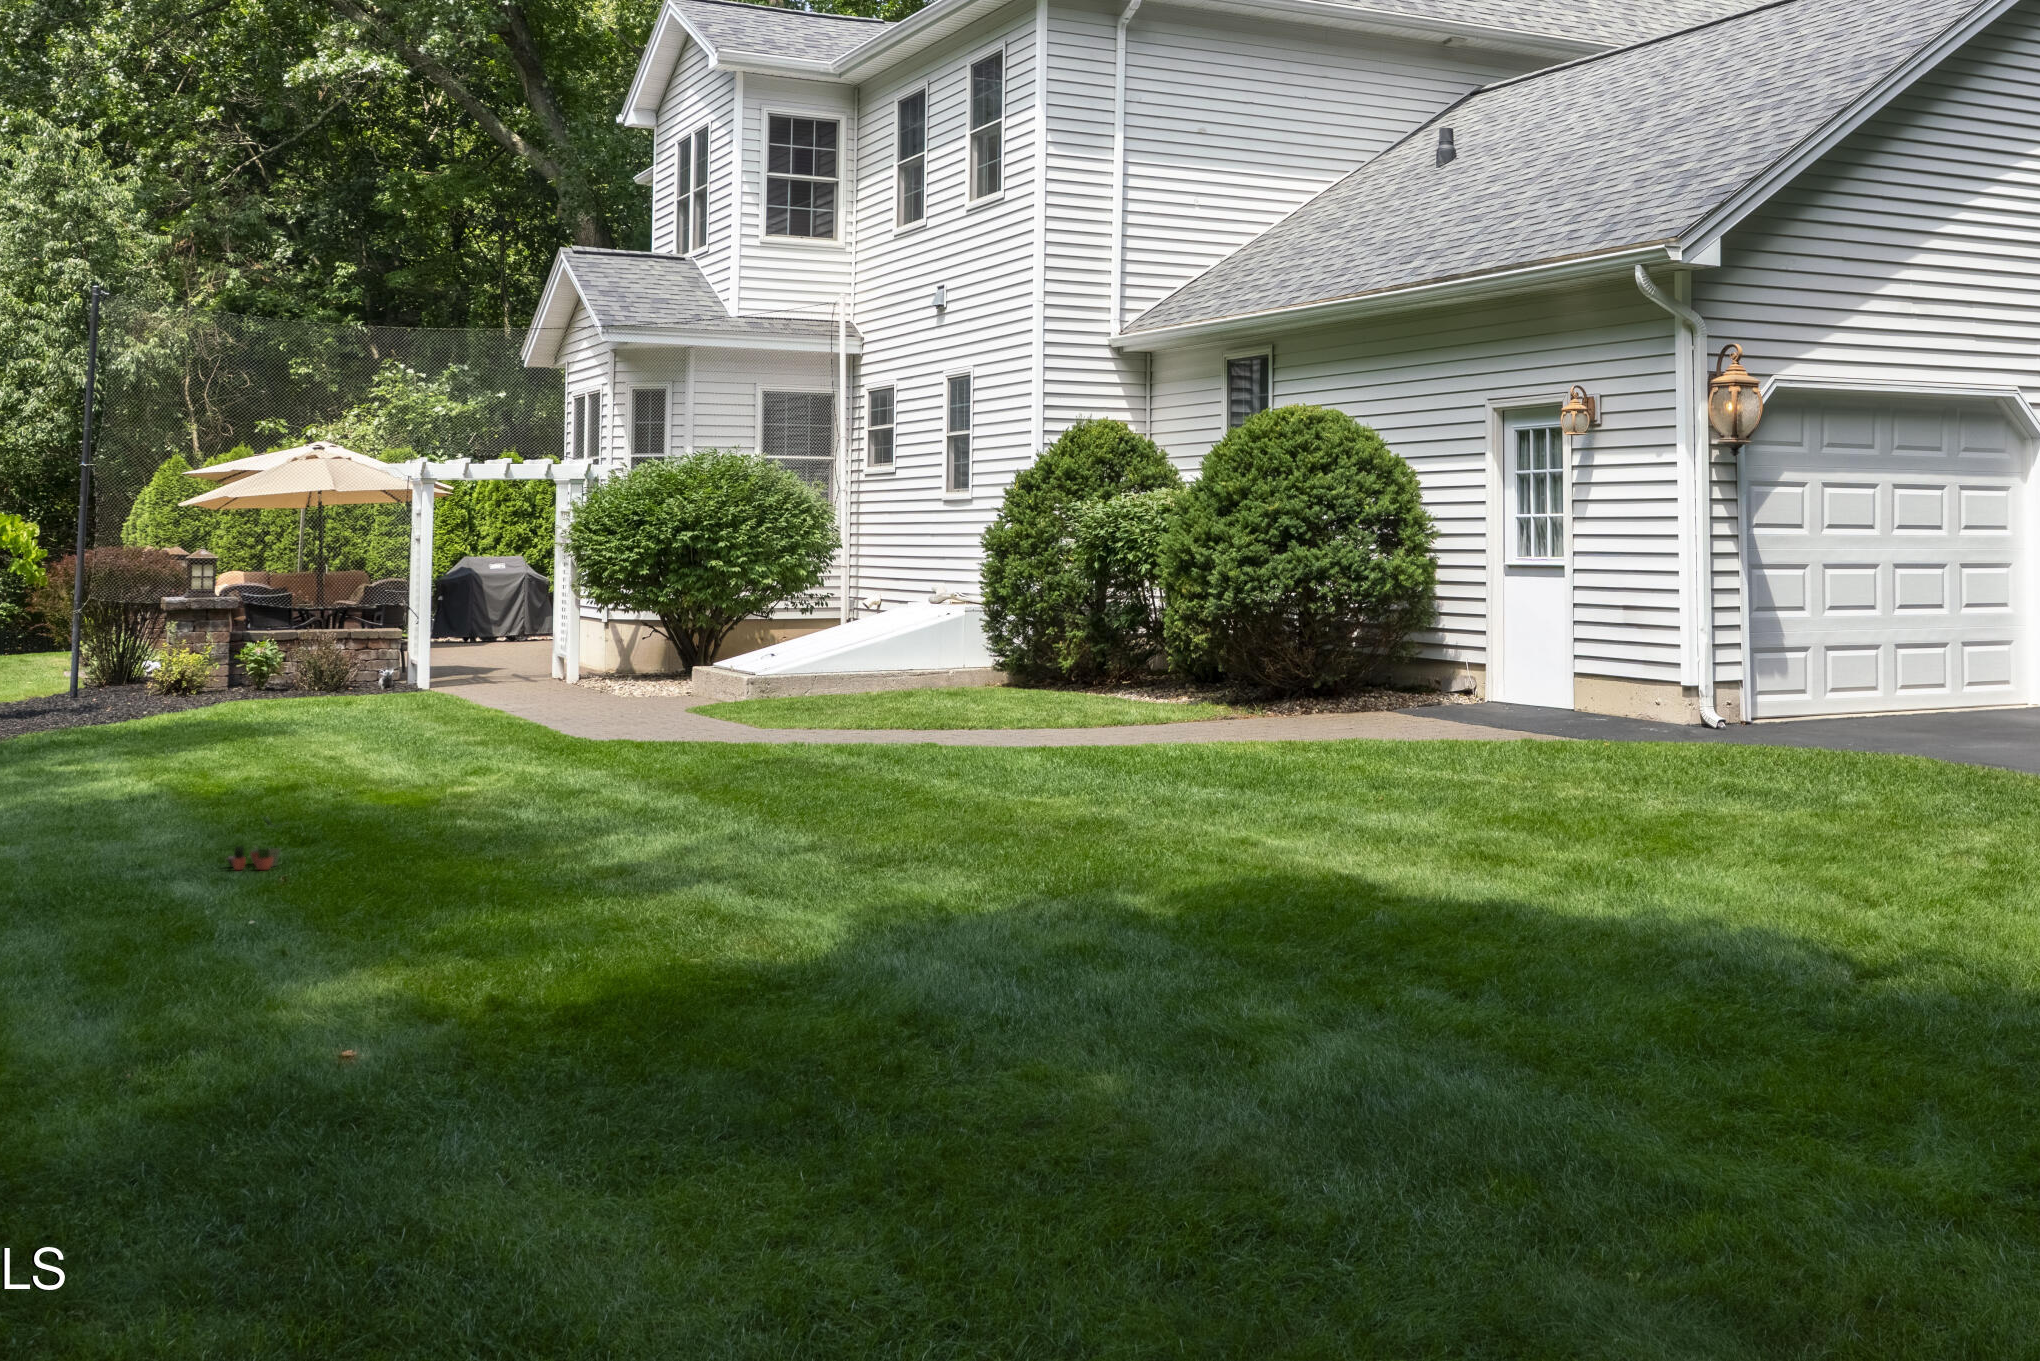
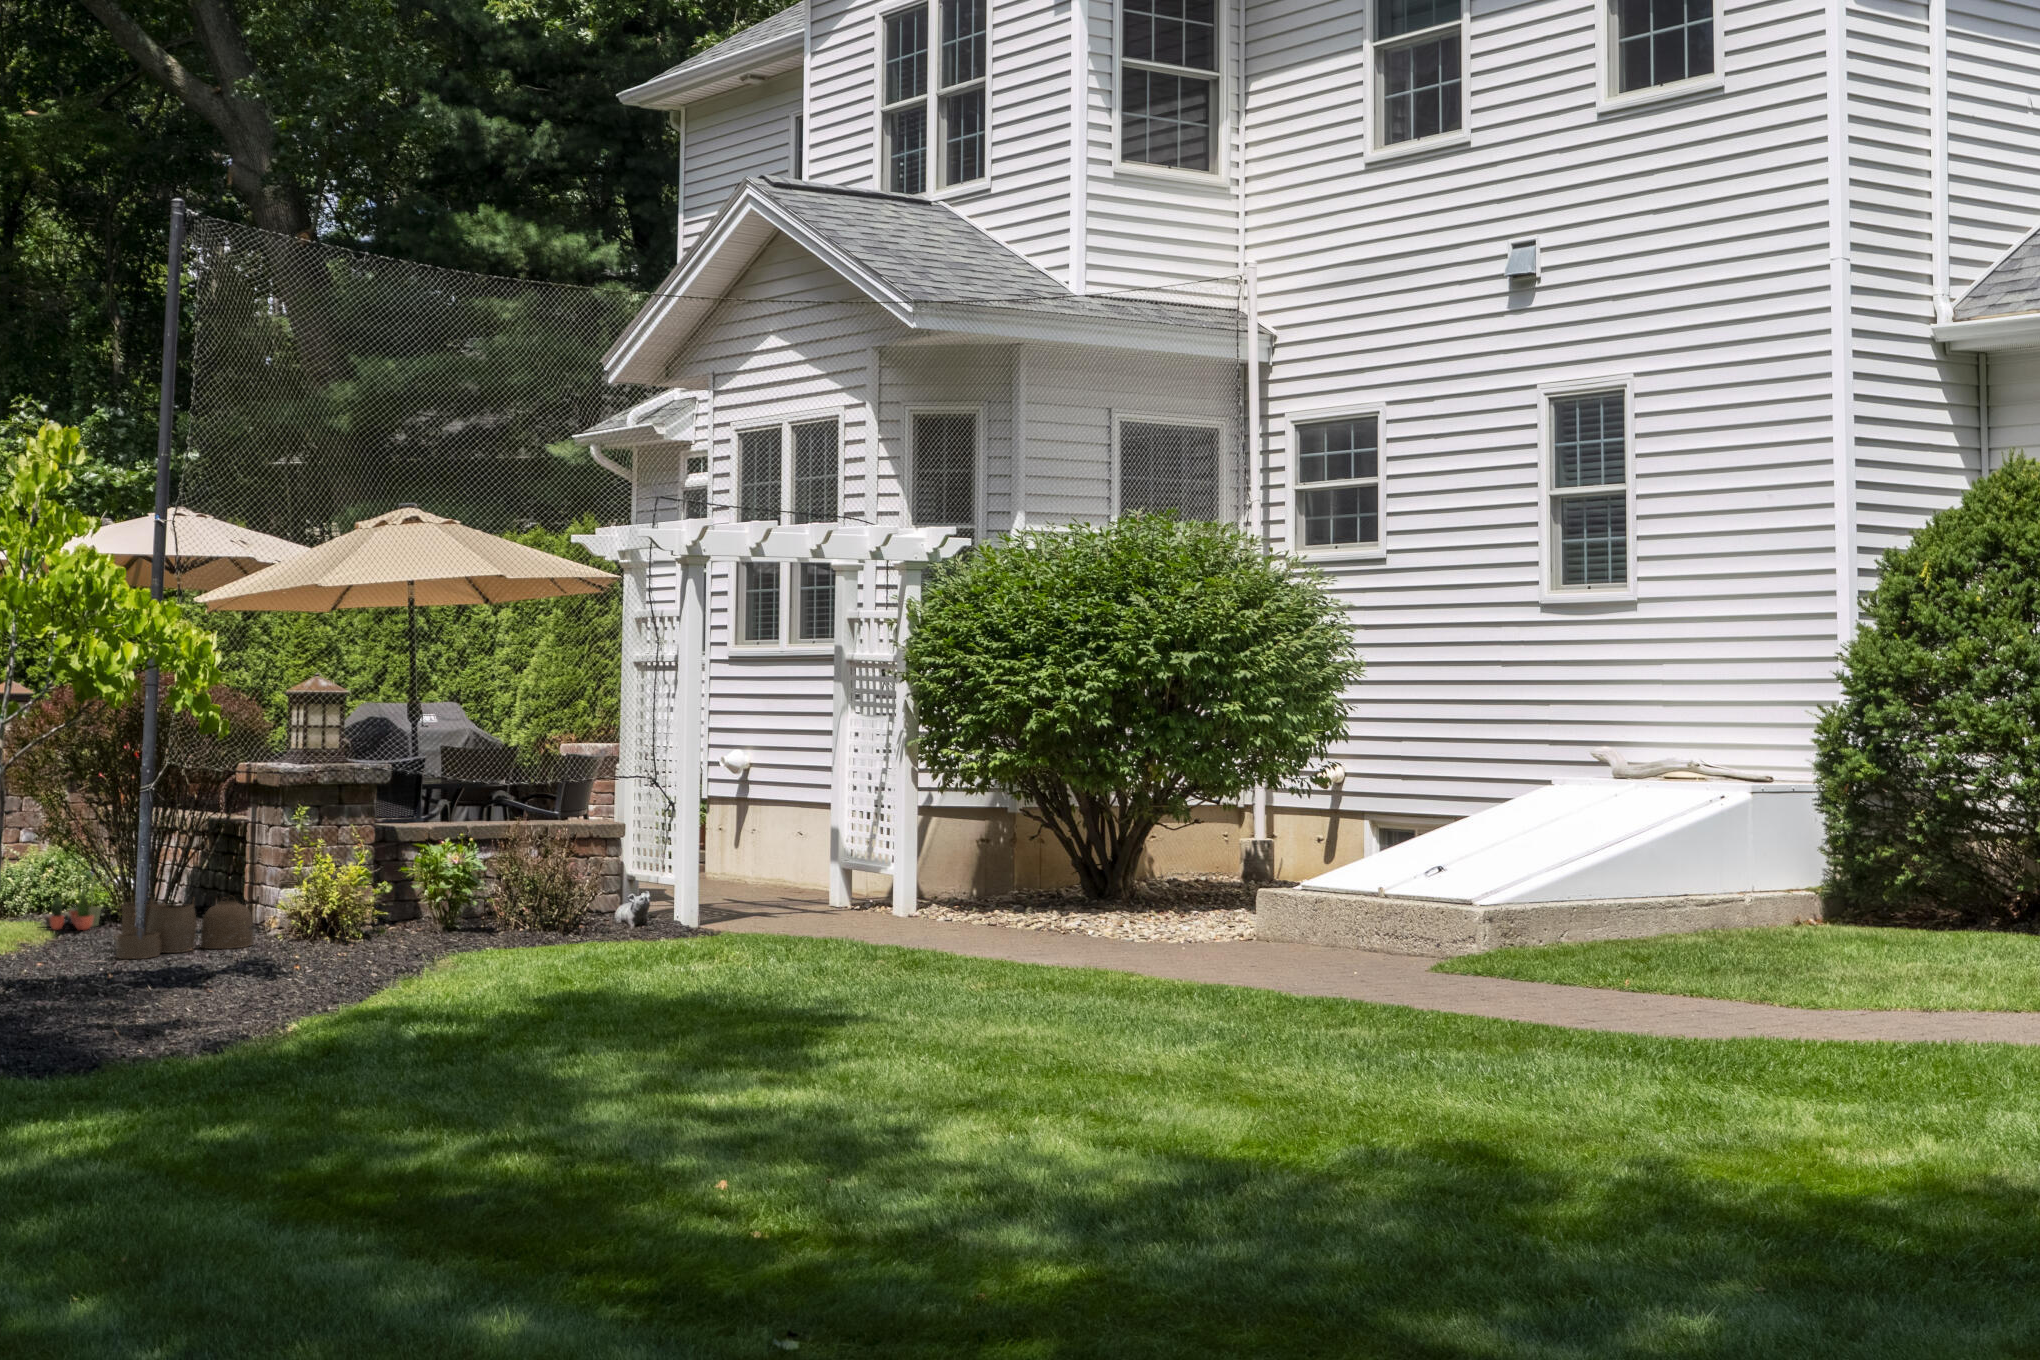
woven basket: none [296,841,423,902] -> present [115,899,253,959]

